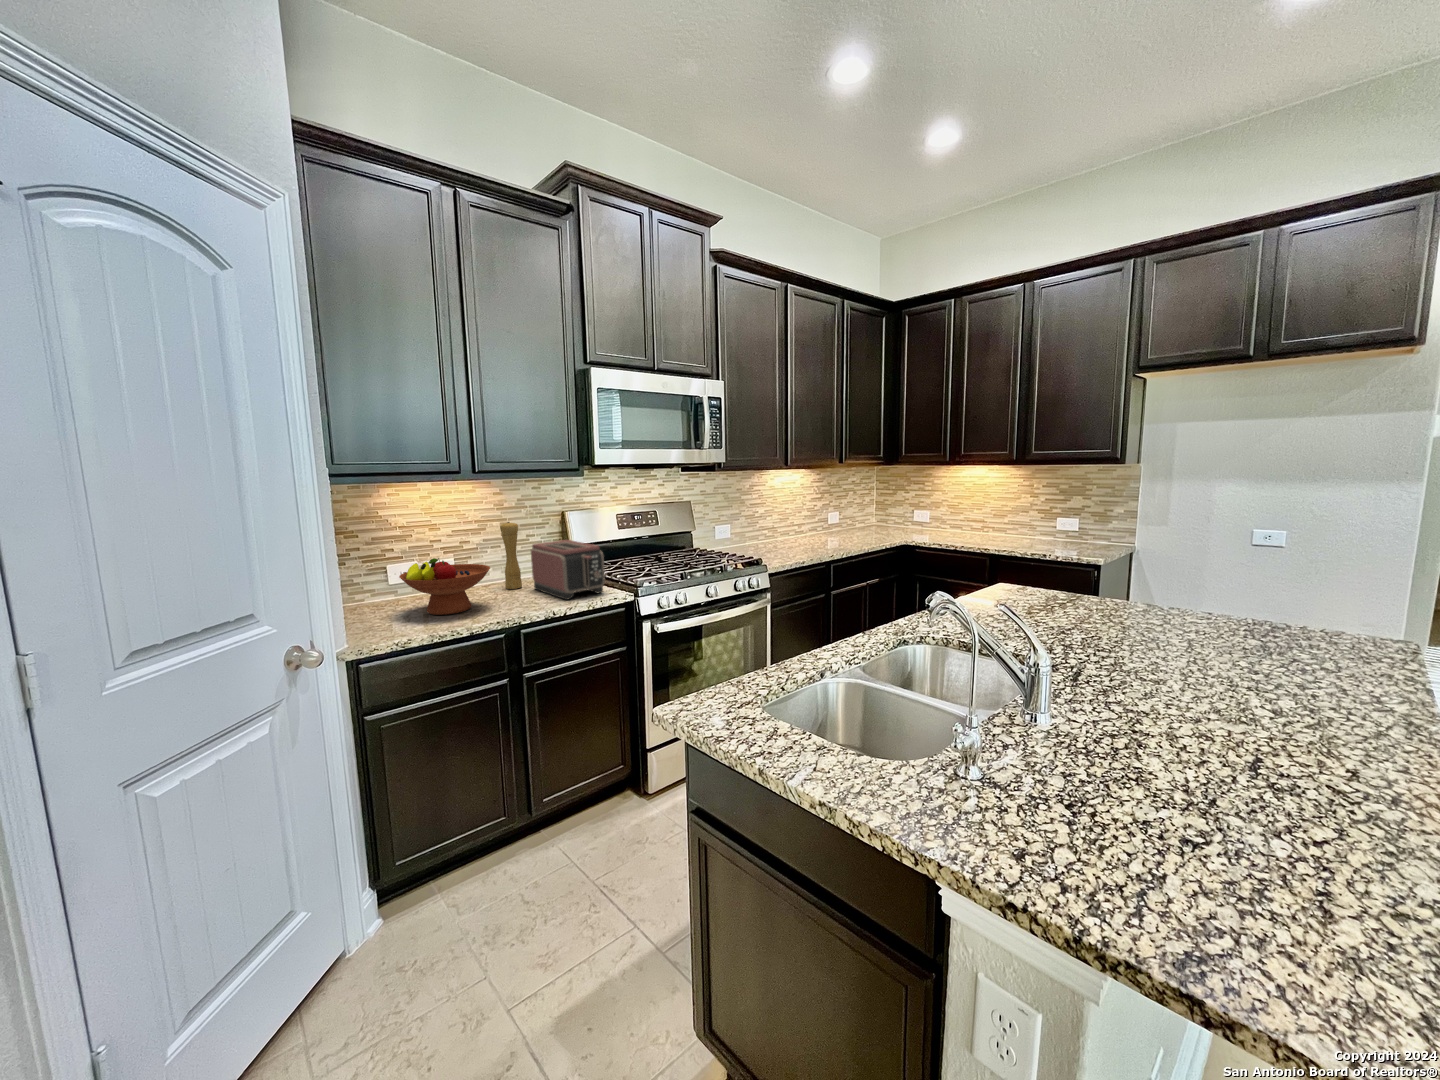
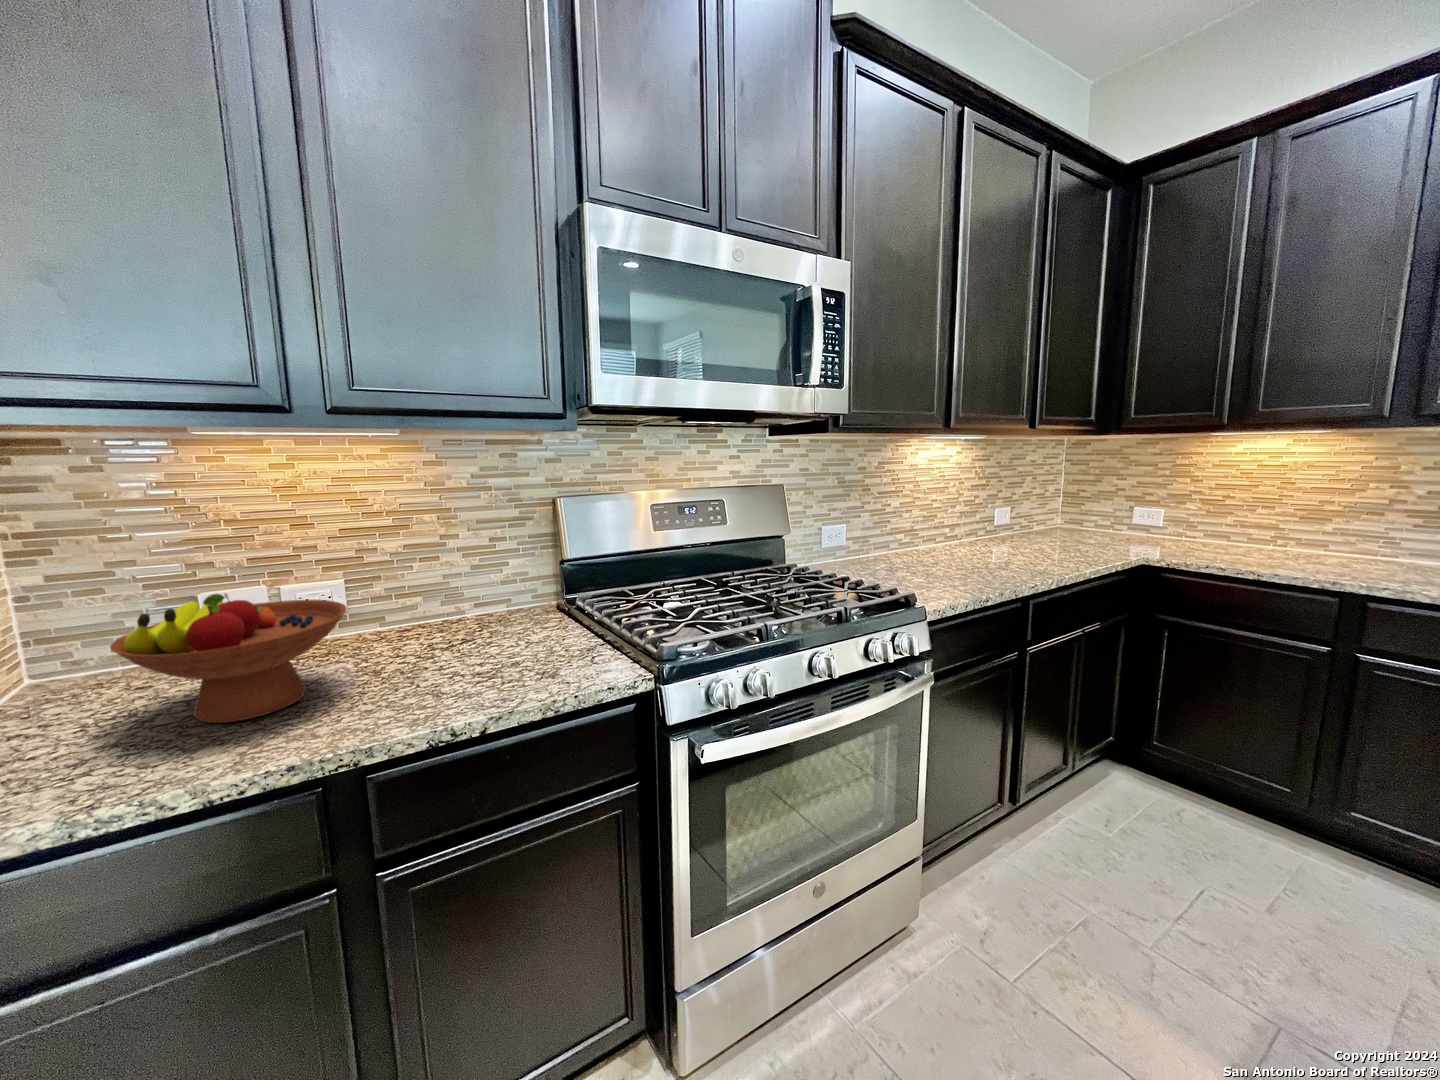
pepper mill: present [500,522,522,589] -> none [418,515,463,641]
toaster: present [531,540,605,600] -> none [469,551,599,685]

